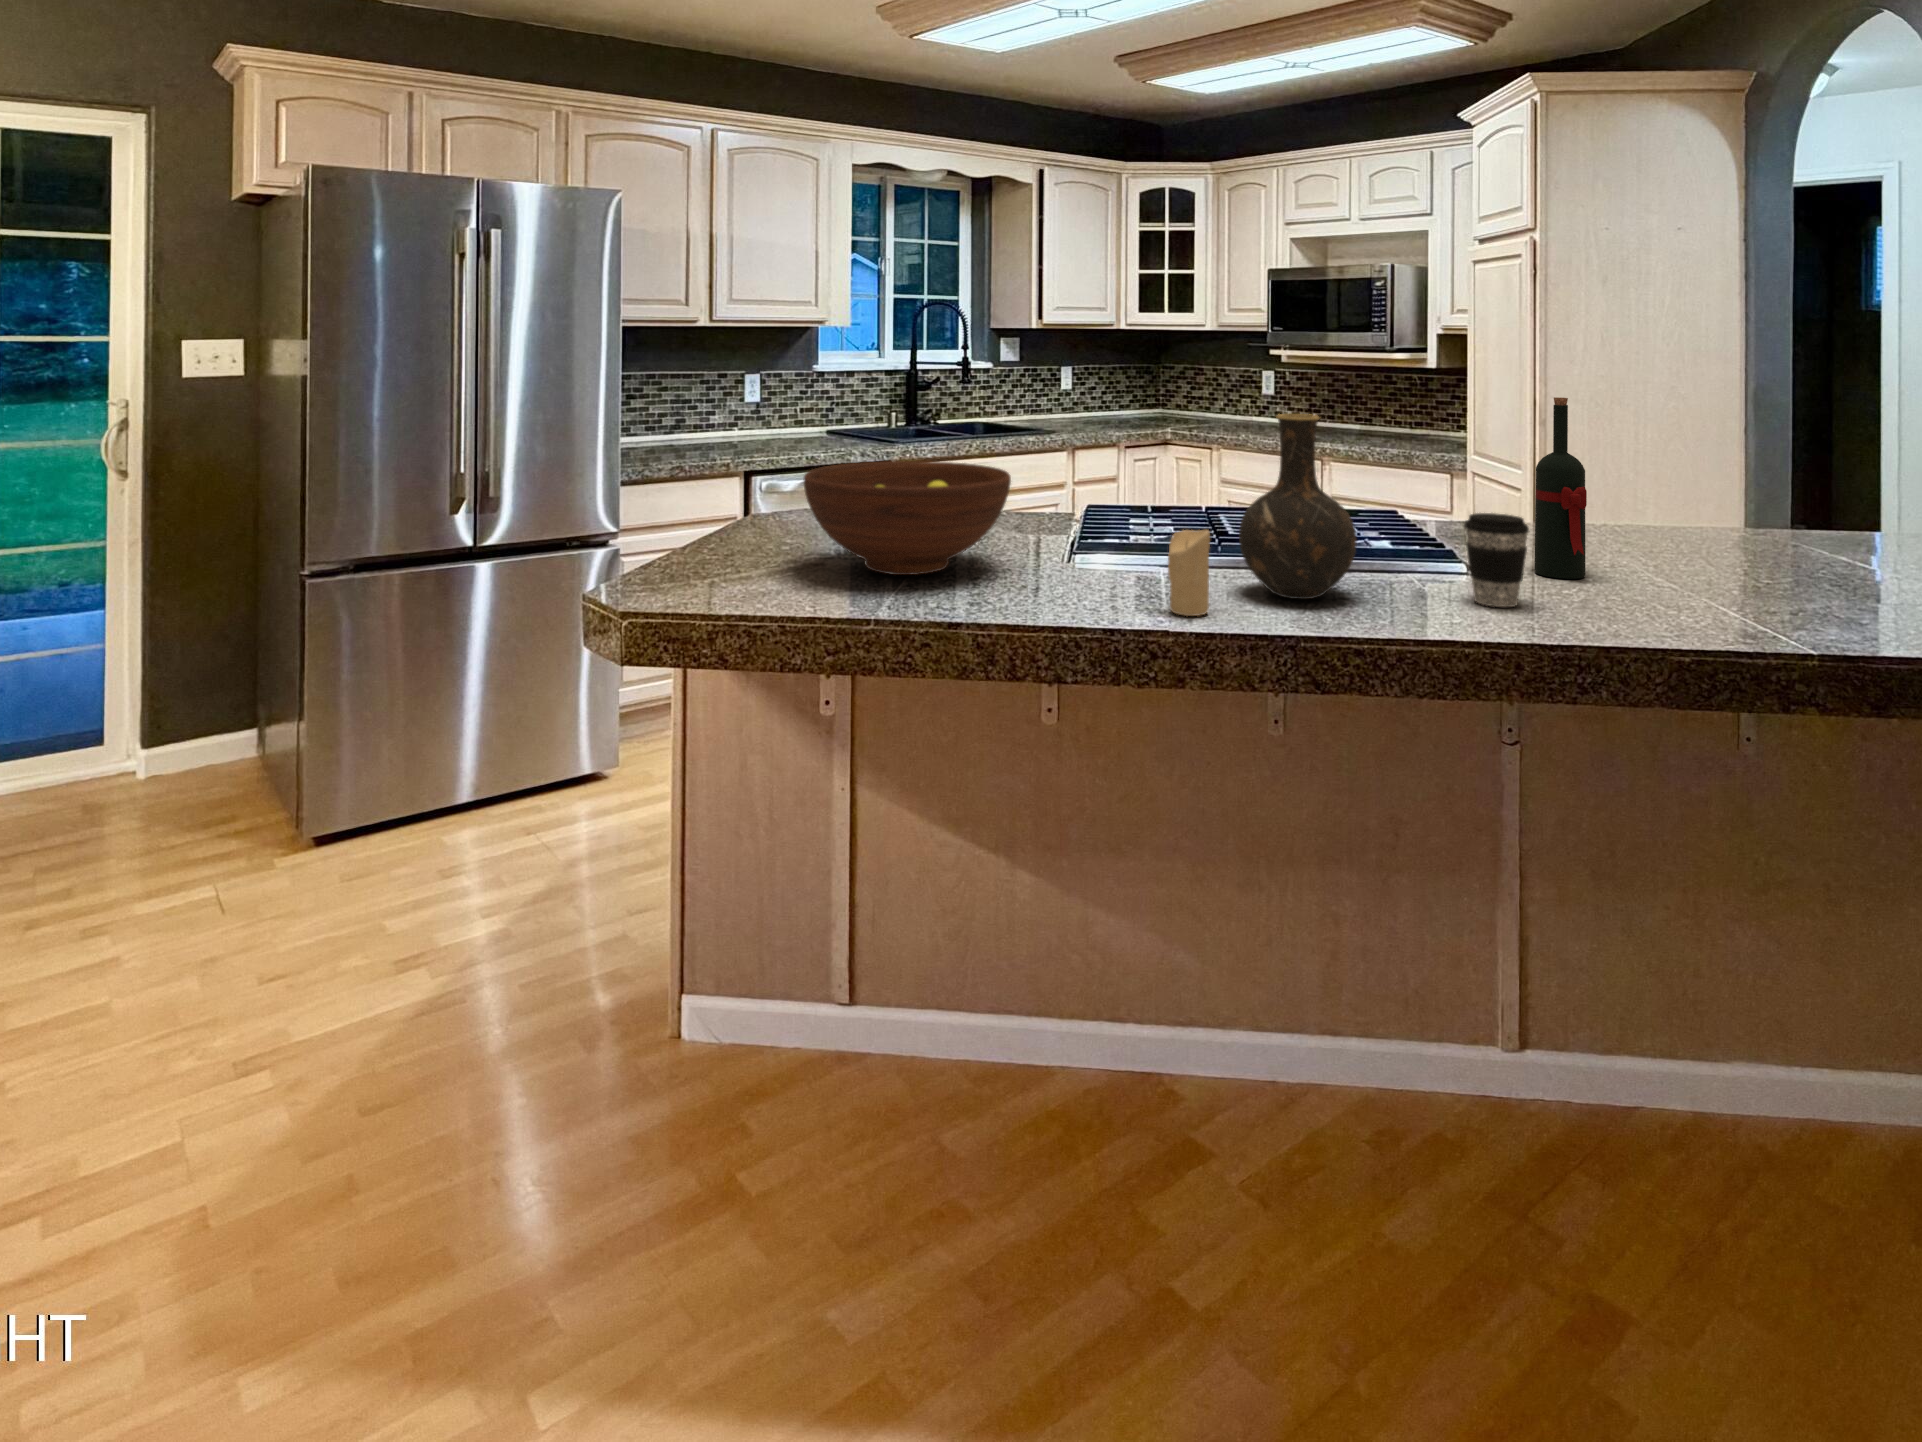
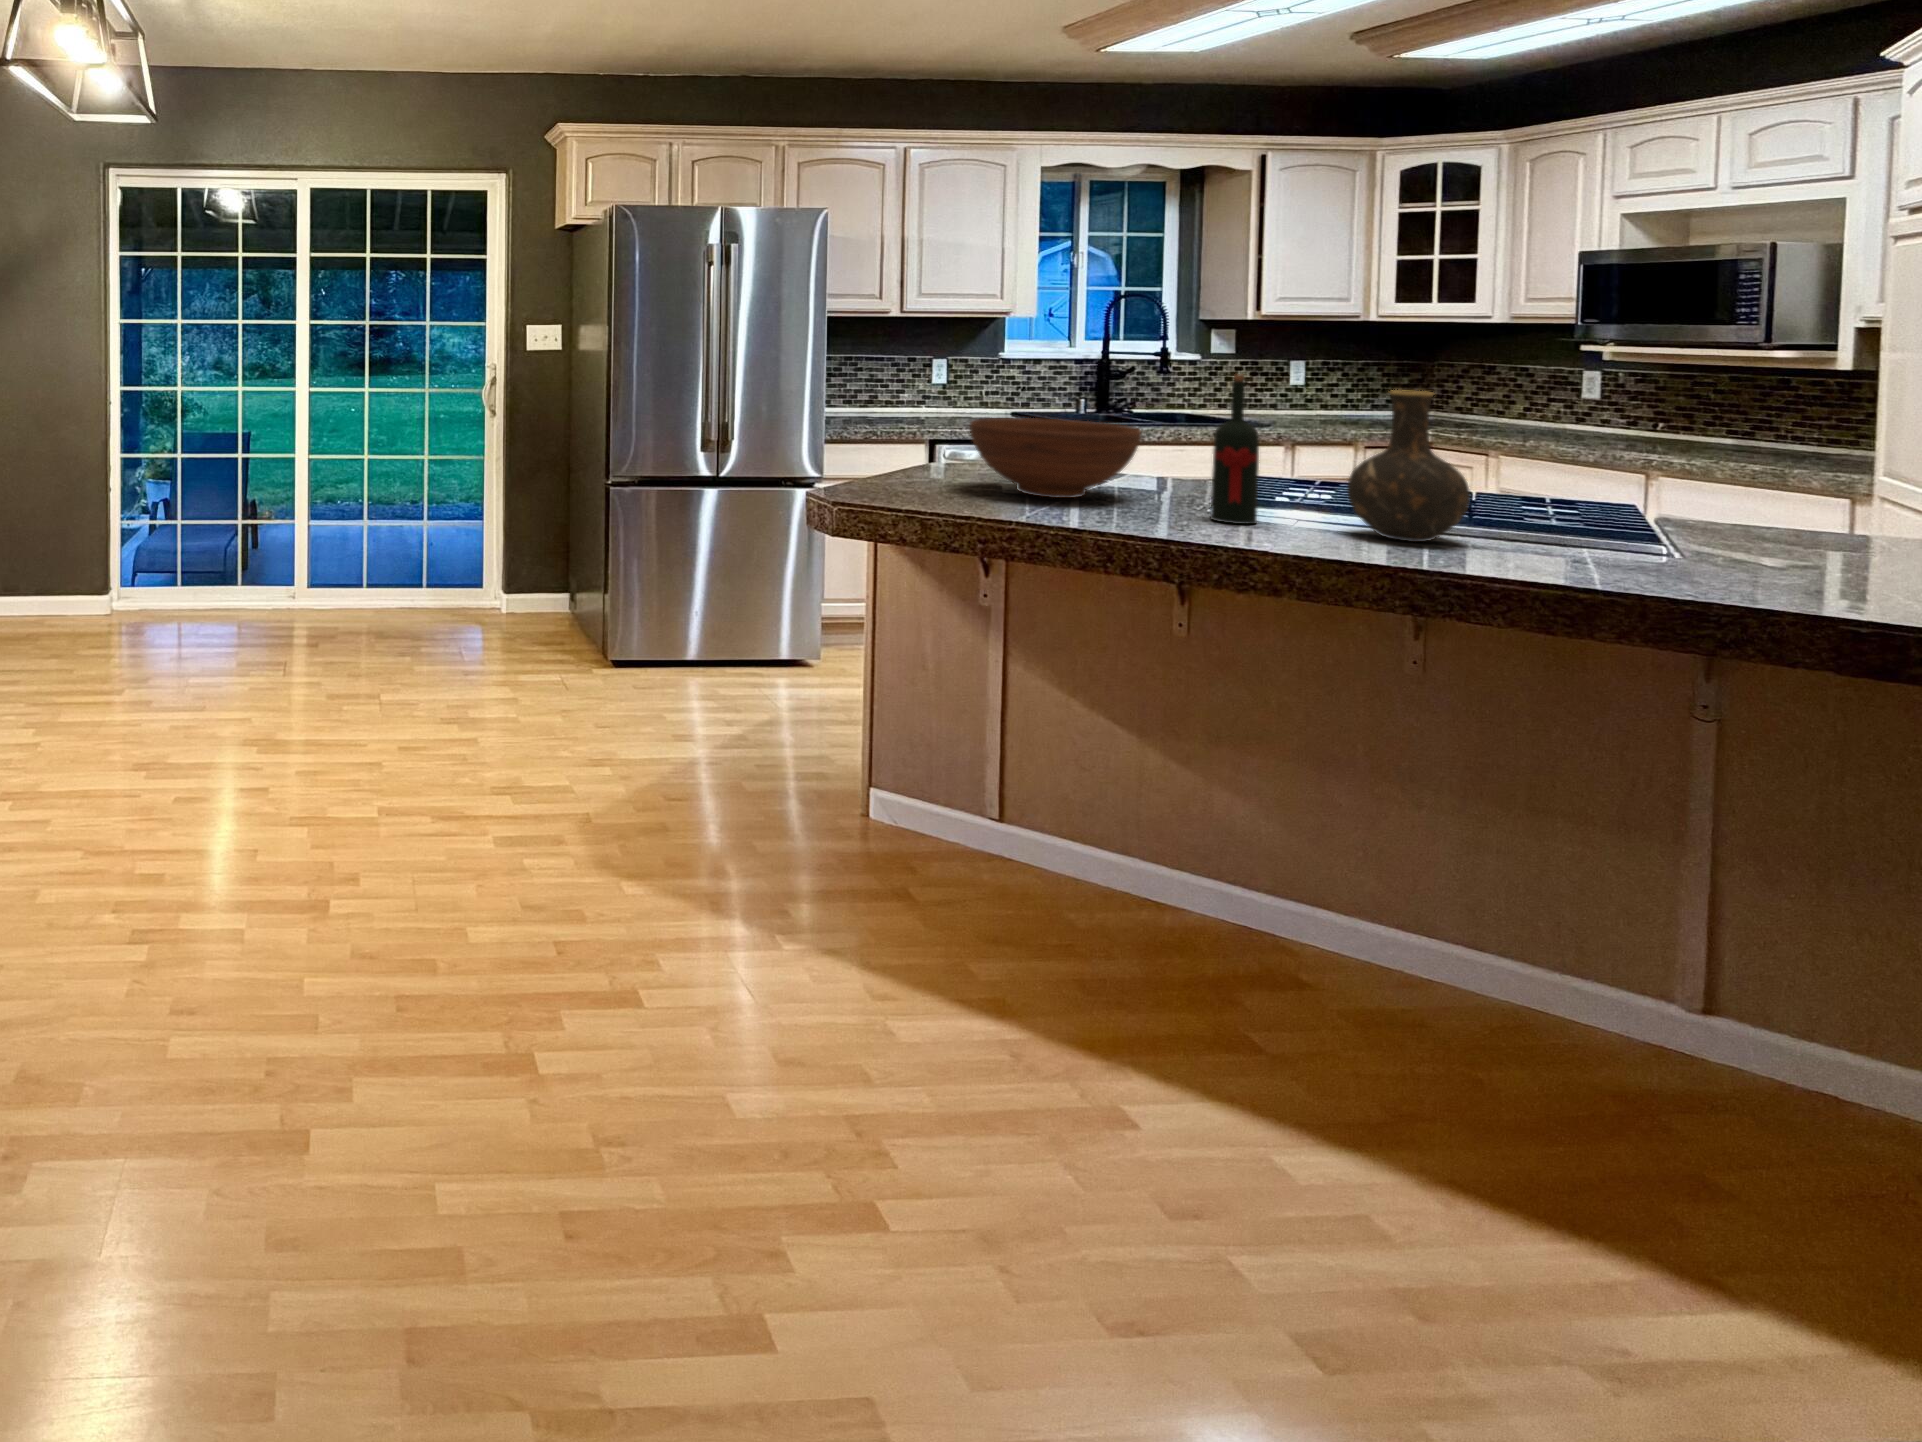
wine bottle: present [1534,397,1587,579] -> present [1211,374,1259,524]
coffee cup: present [1464,513,1529,607] -> none [1595,485,1672,567]
candle: present [1168,530,1210,616] -> none [1265,475,1306,538]

